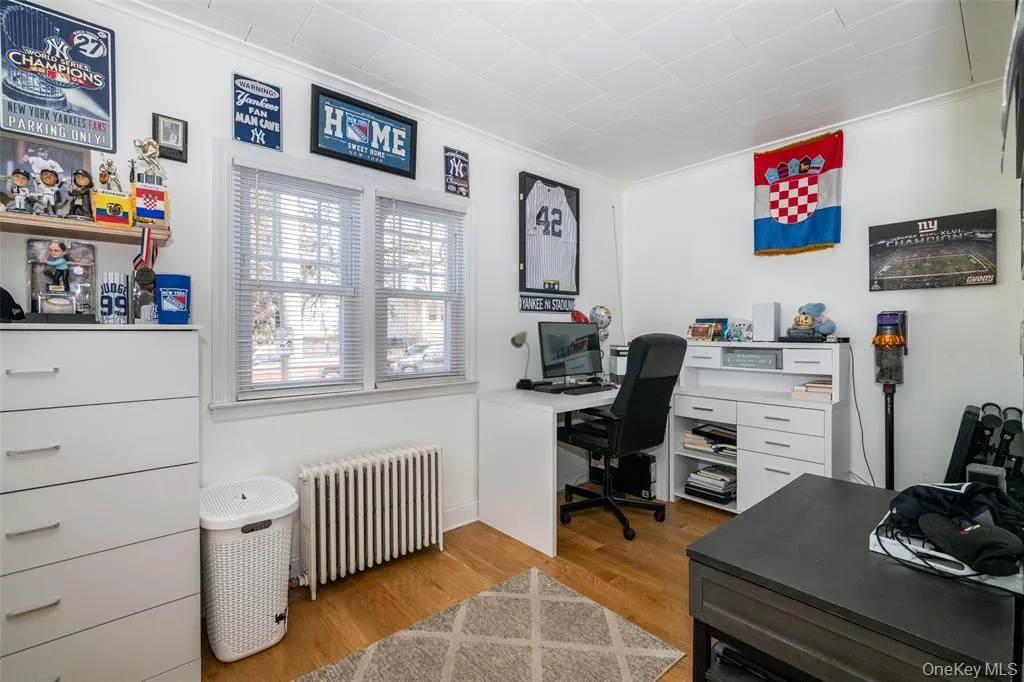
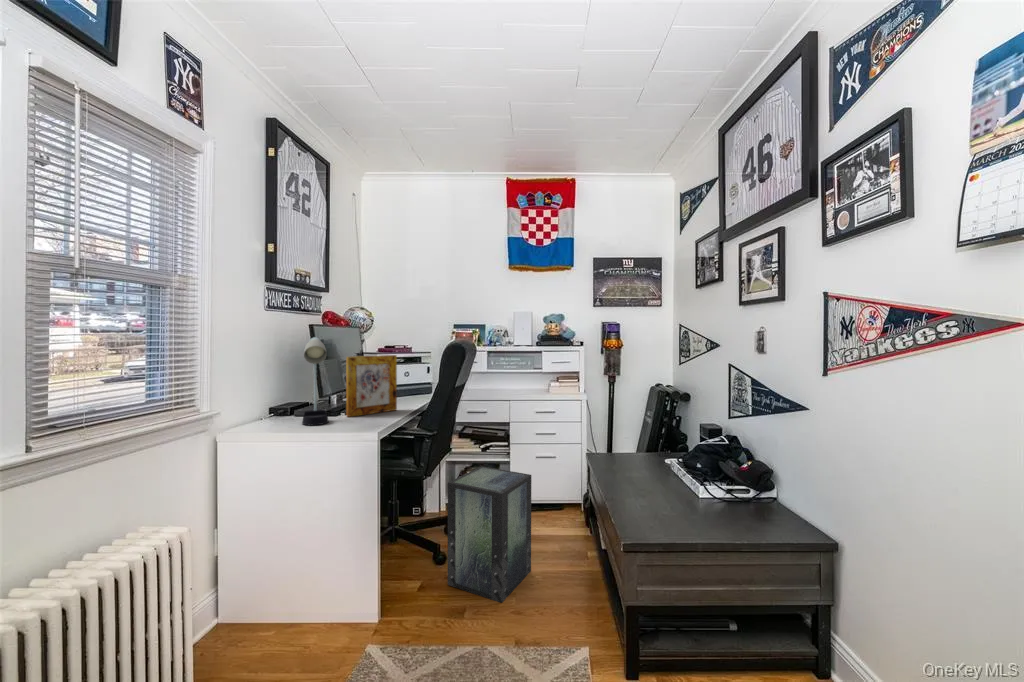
picture frame: none [548,344,587,387] -> present [346,355,397,417]
storage box: none [595,445,666,553] -> present [448,466,531,603]

